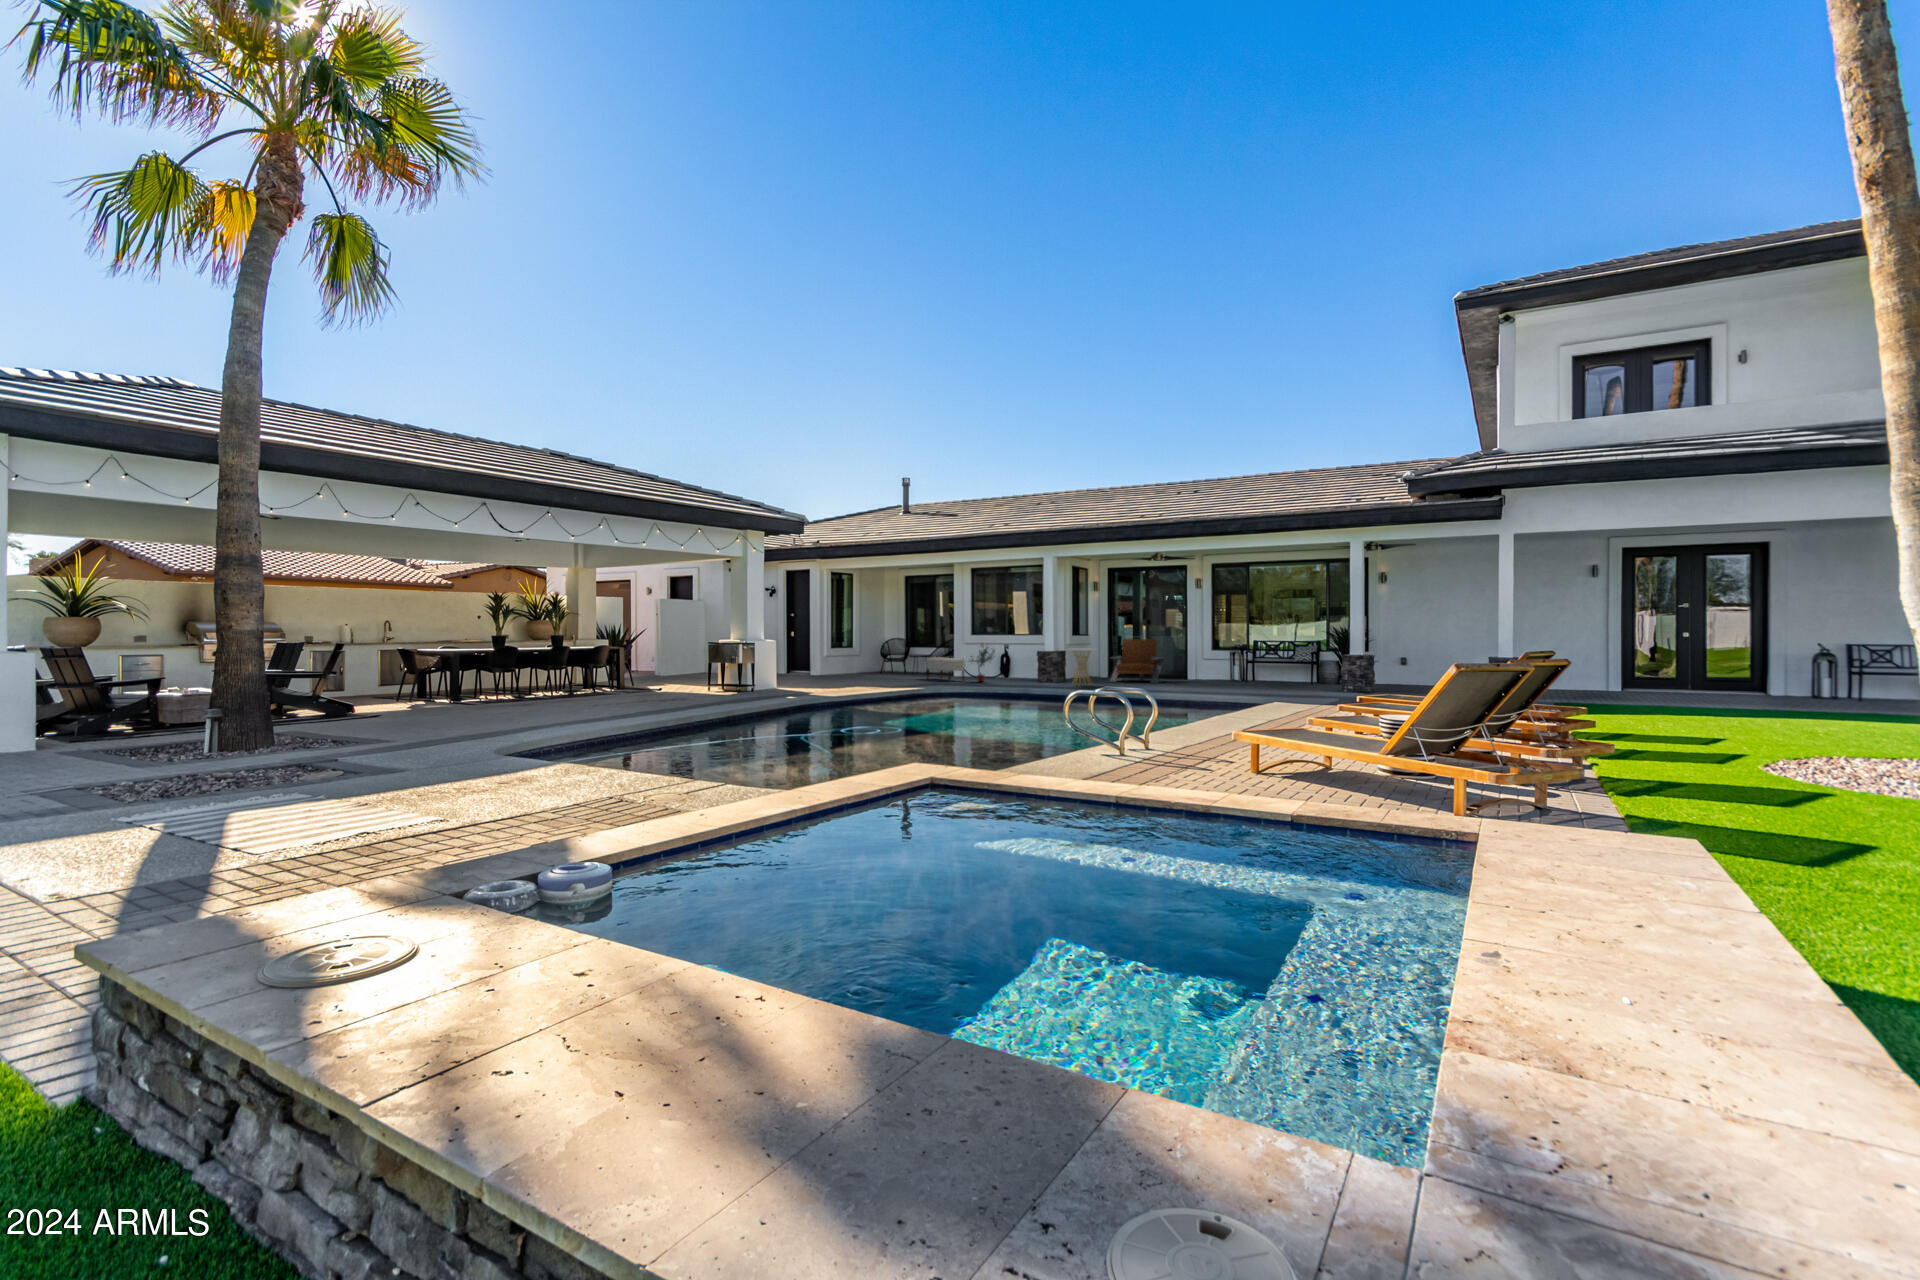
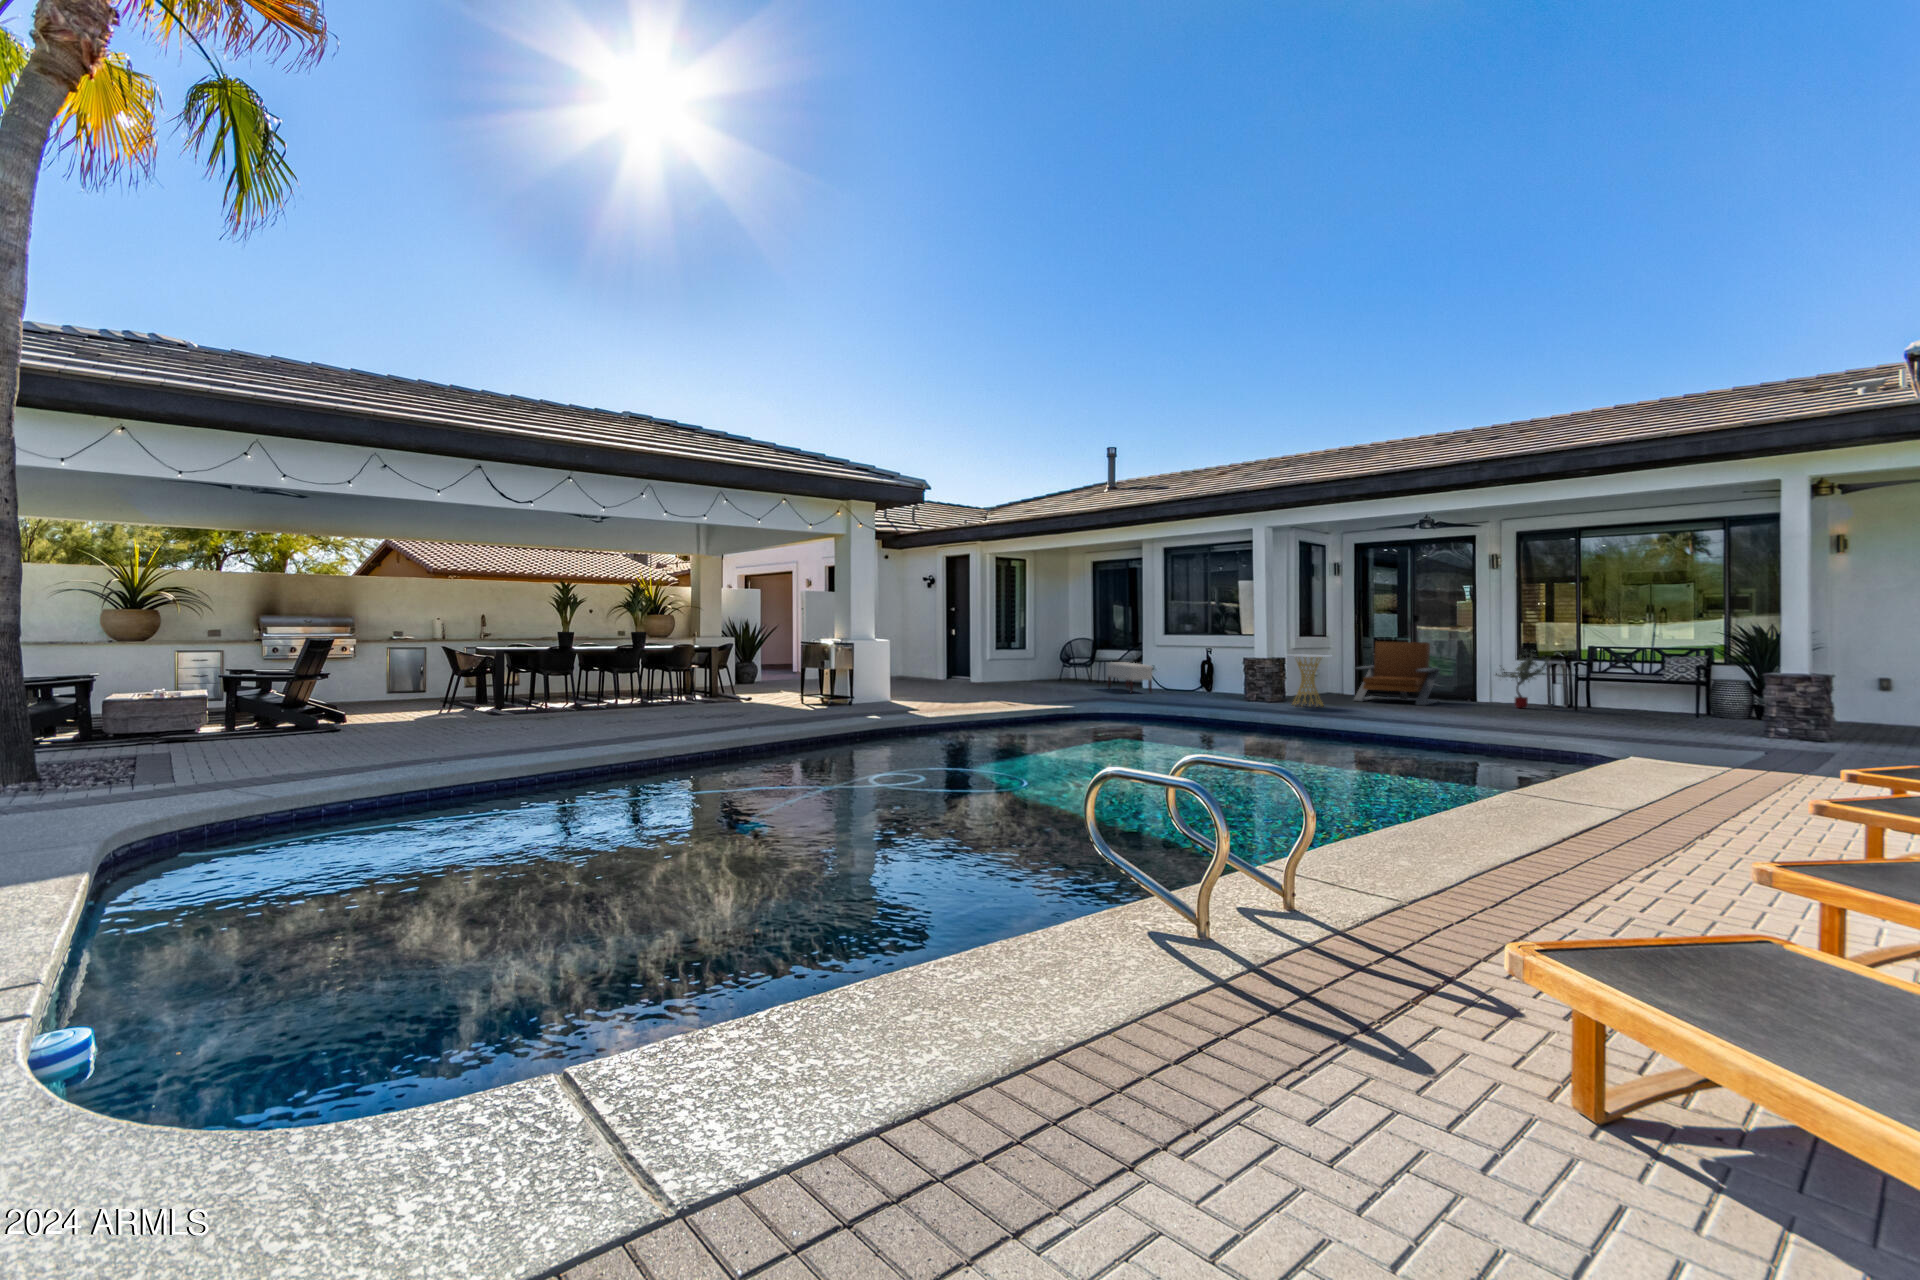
potted tree: present [970,645,995,682] -> present [1496,650,1549,708]

